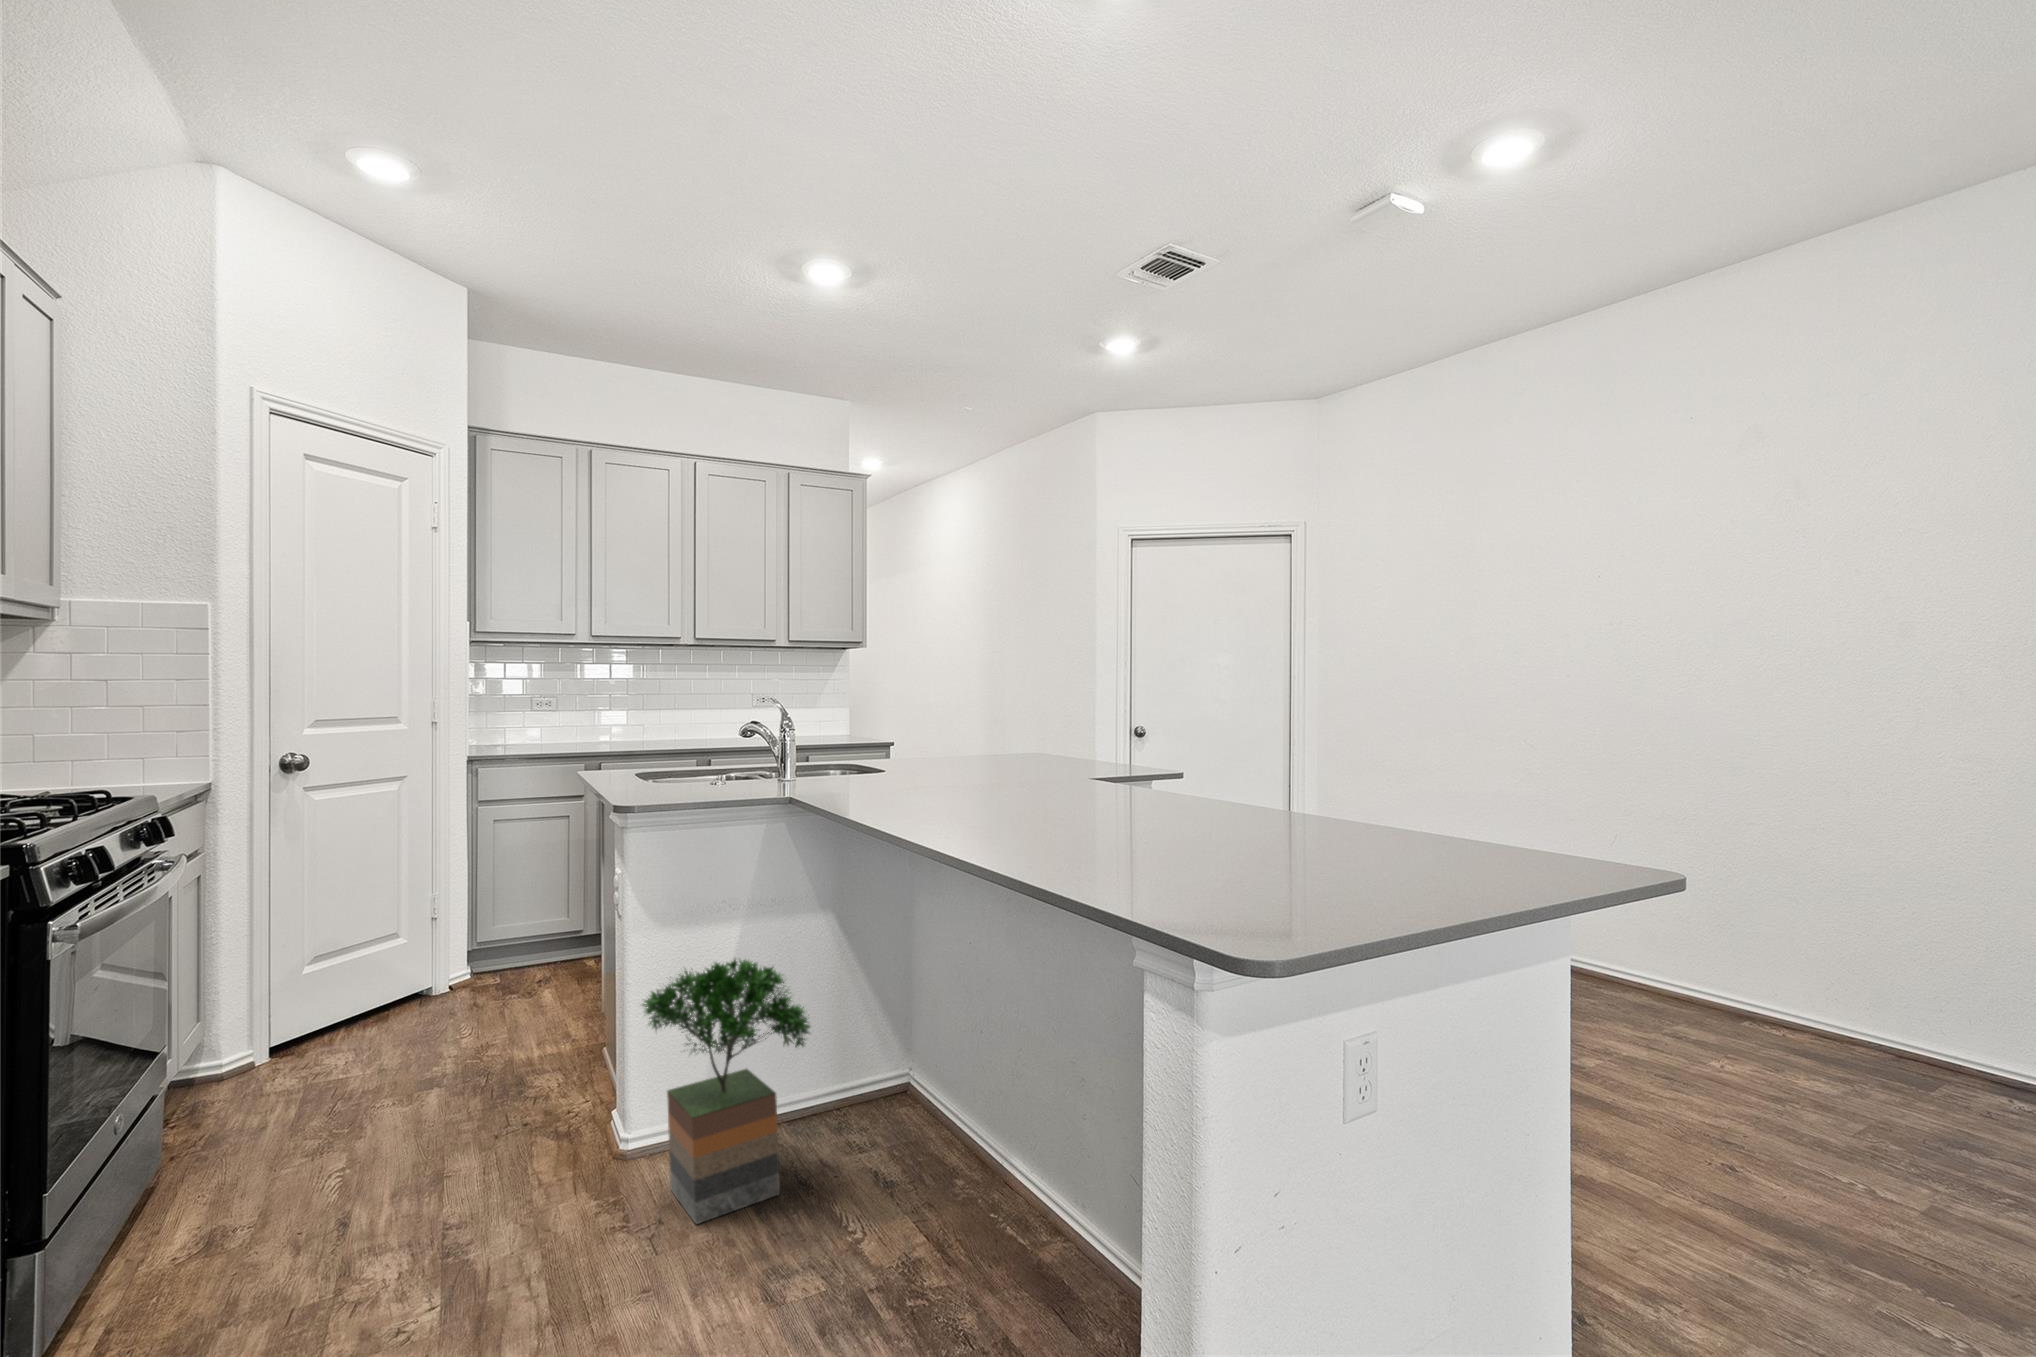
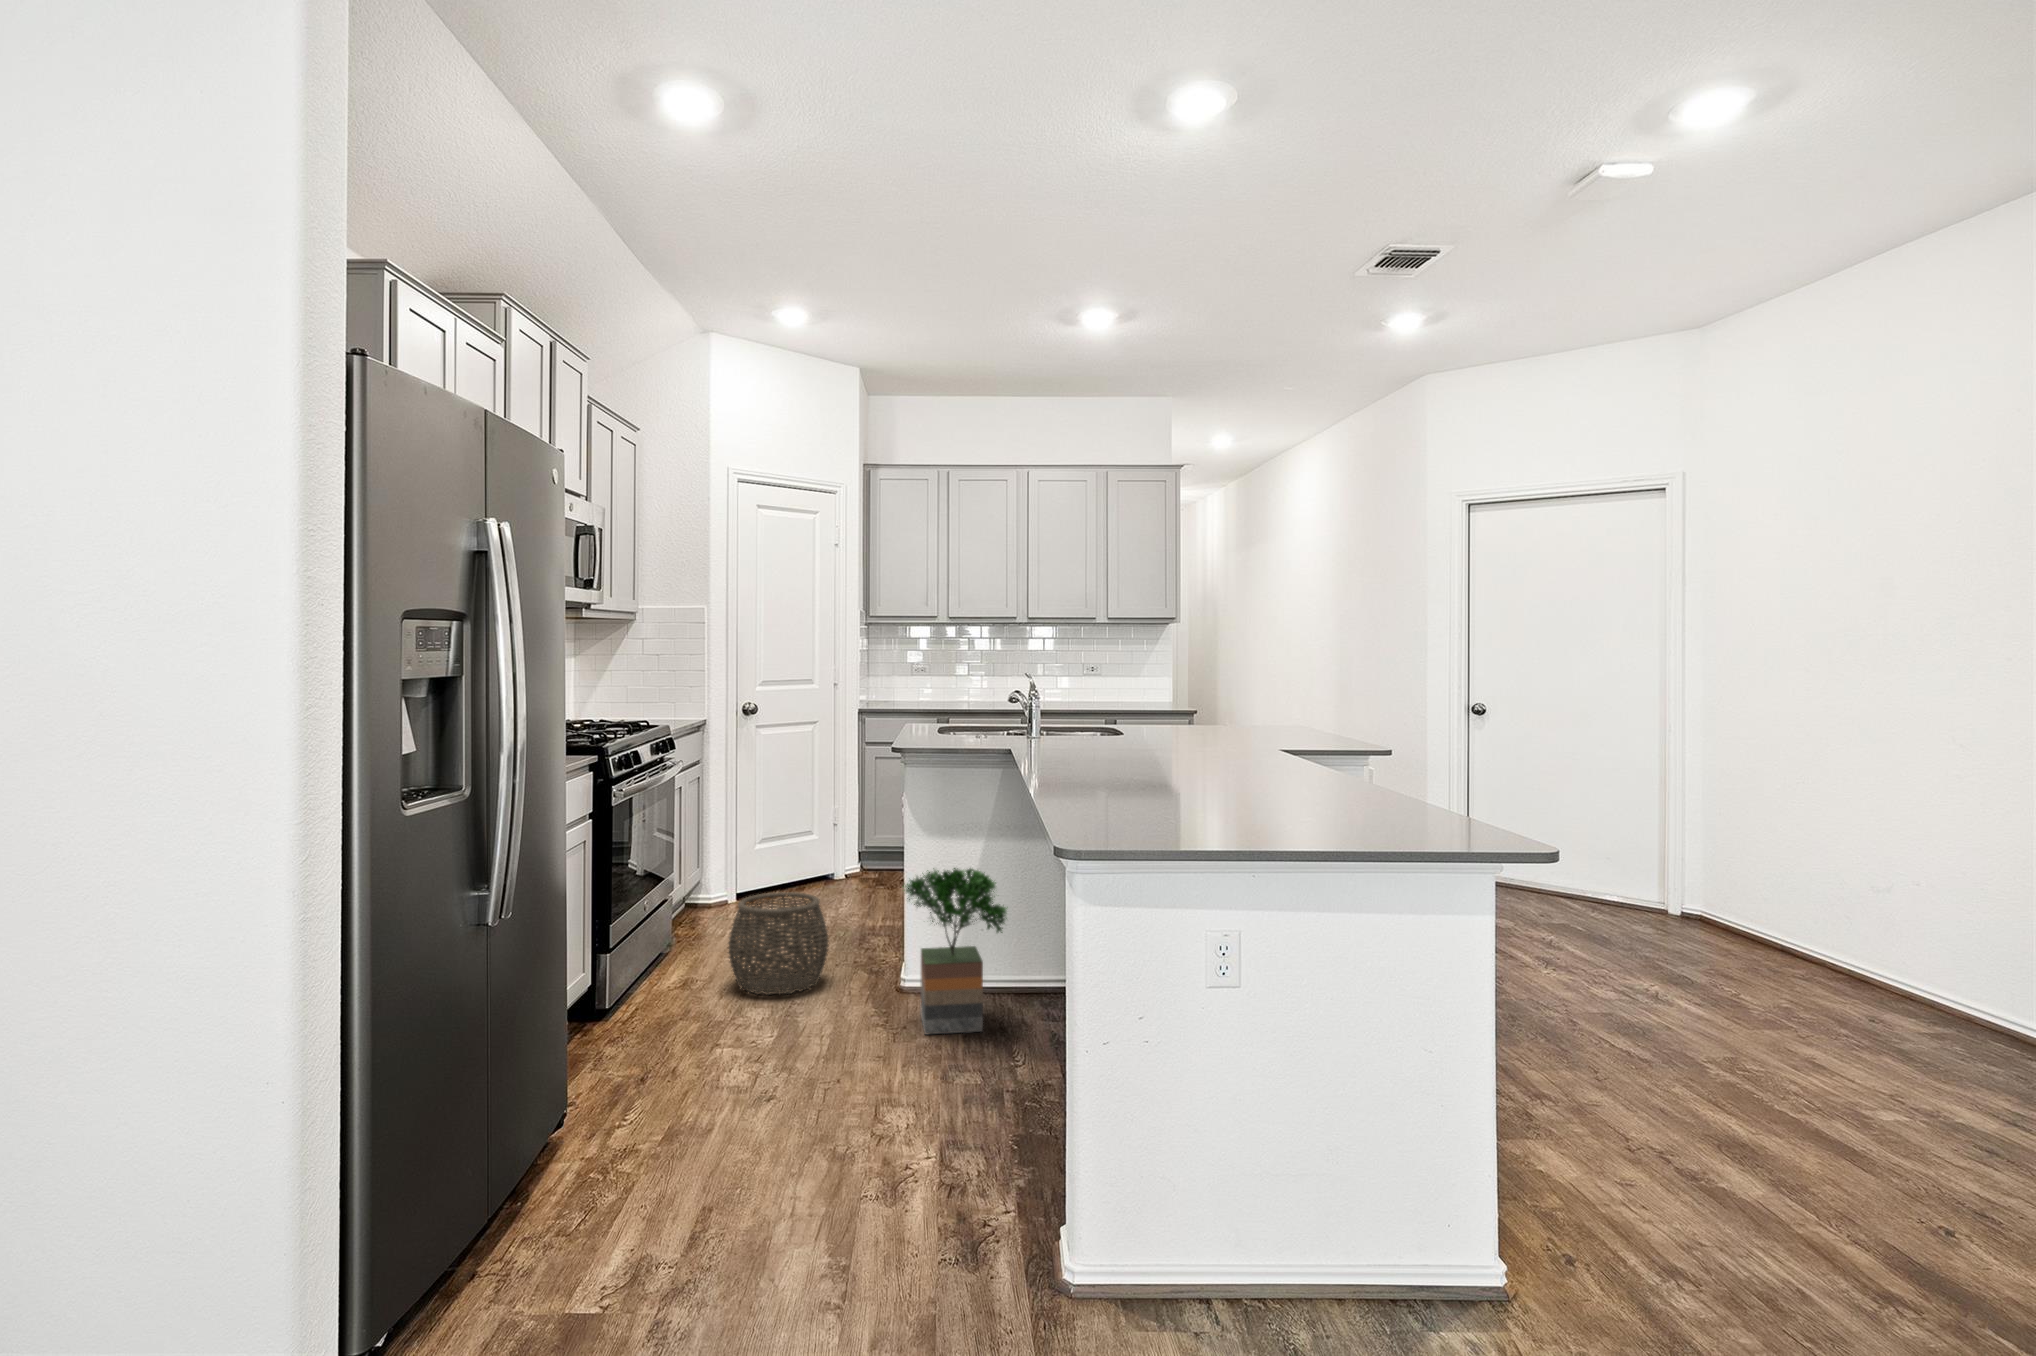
woven basket: none [304,1037,491,1225] -> present [728,892,829,995]

